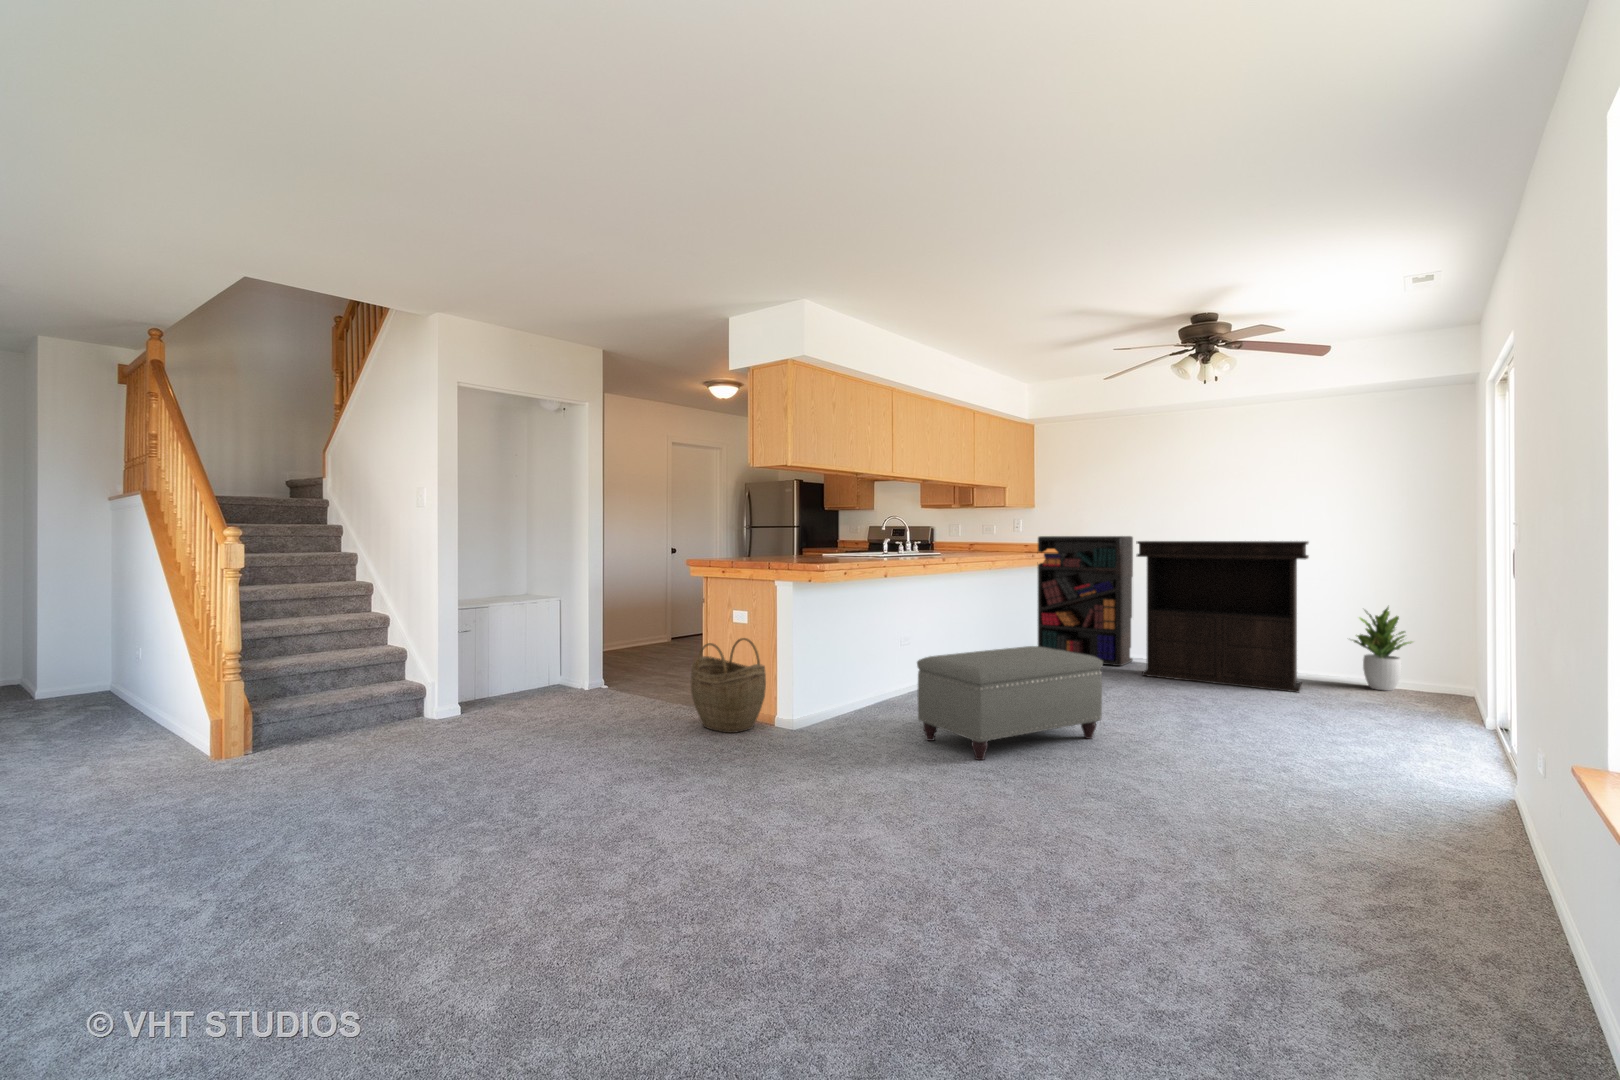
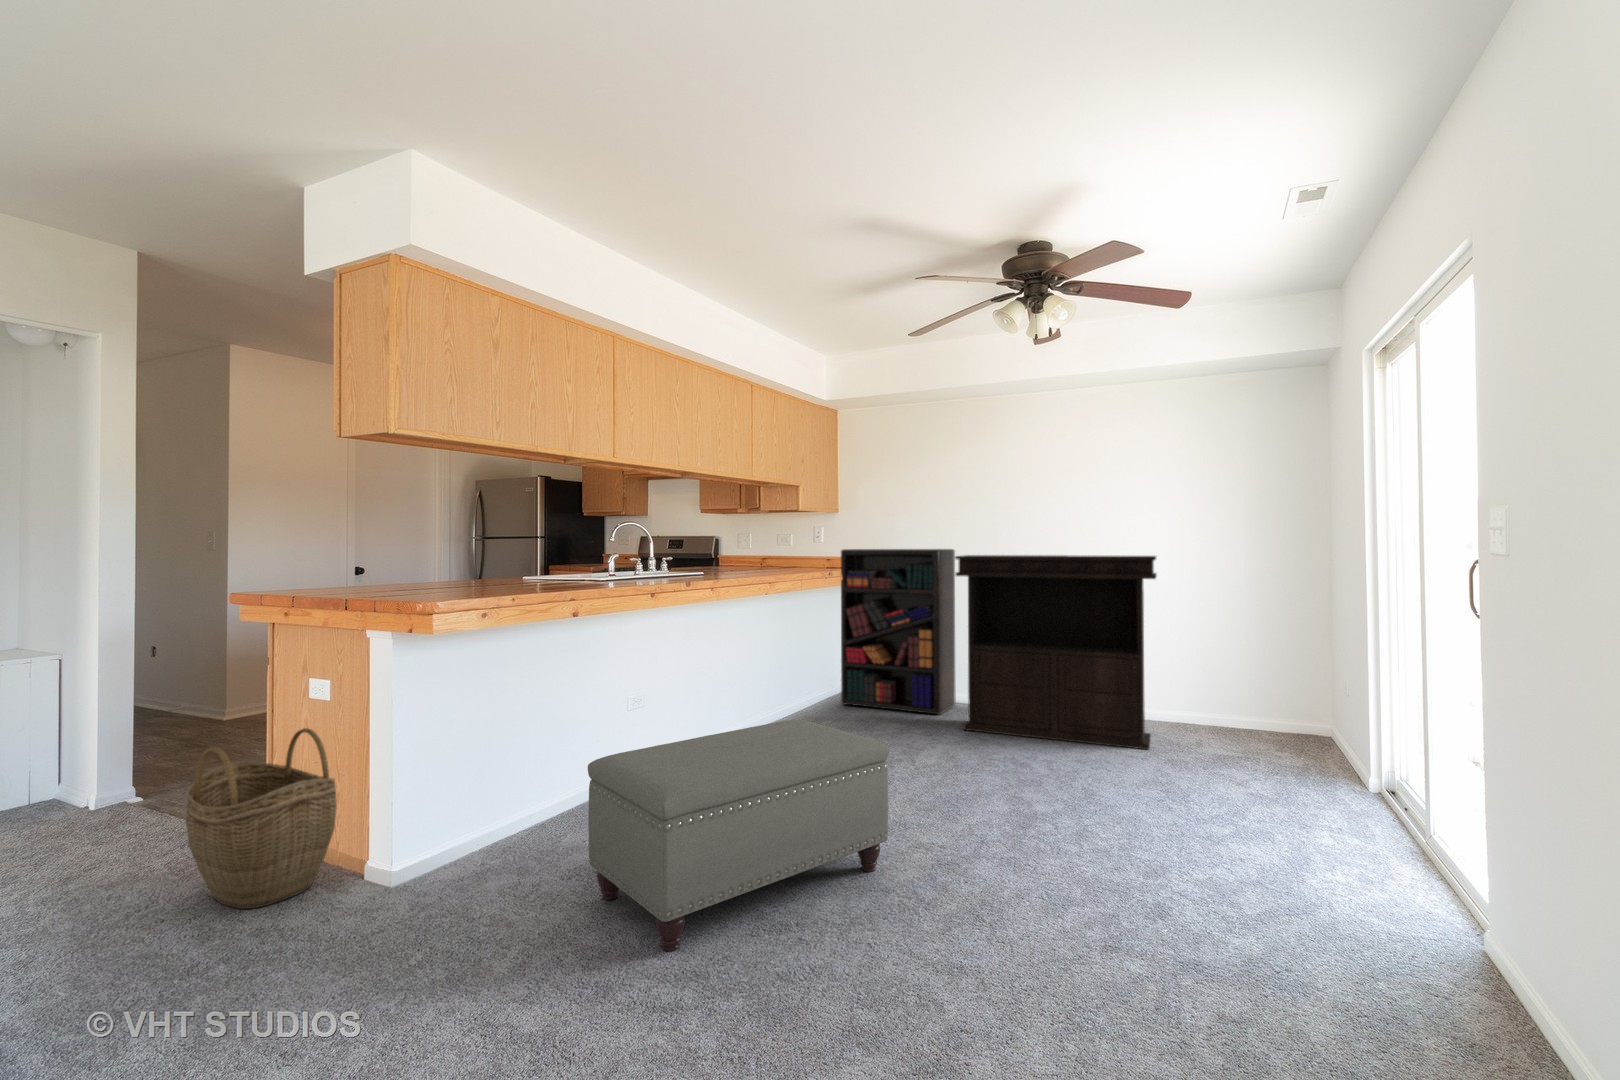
potted plant: present [1353,607,1412,691] -> none [1199,633,1275,741]

